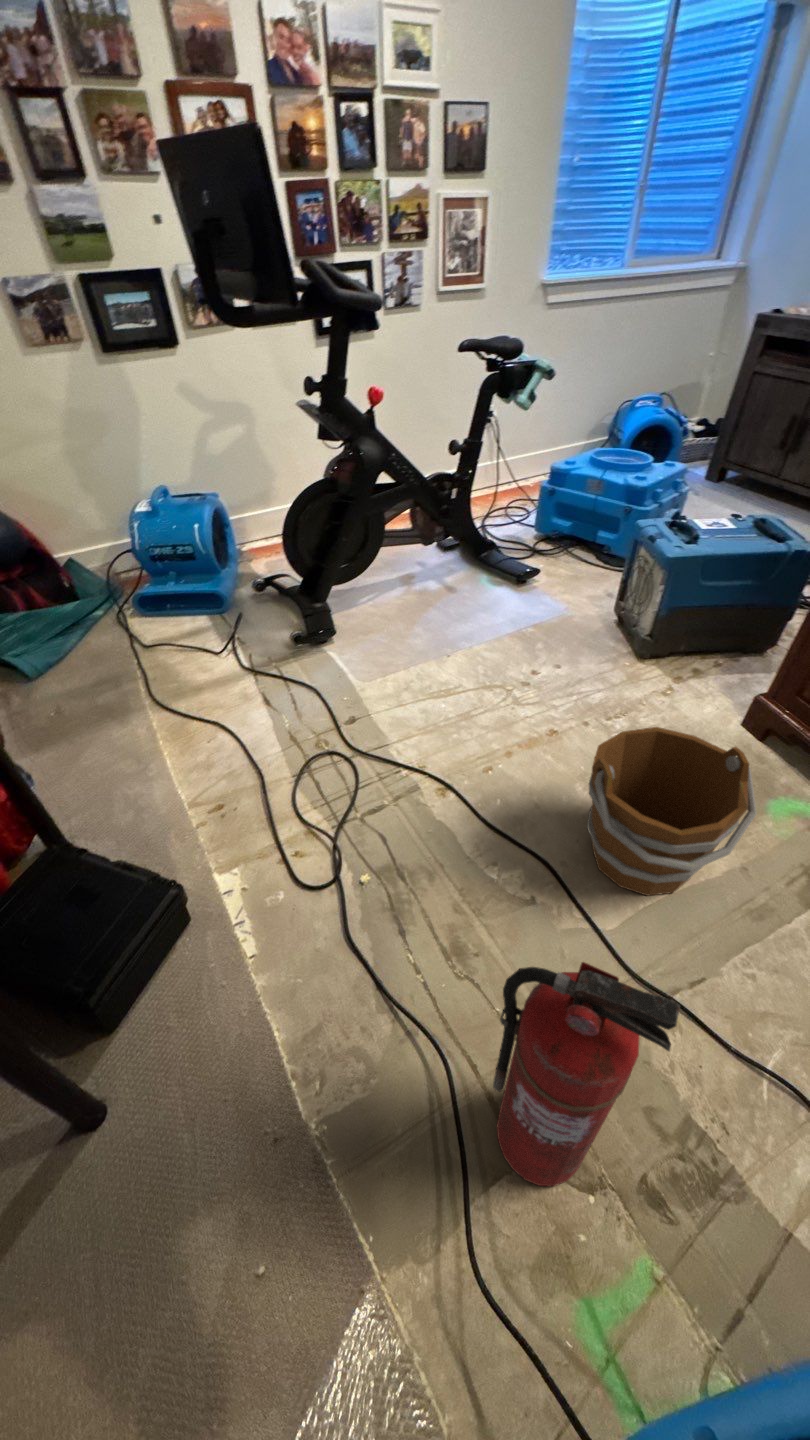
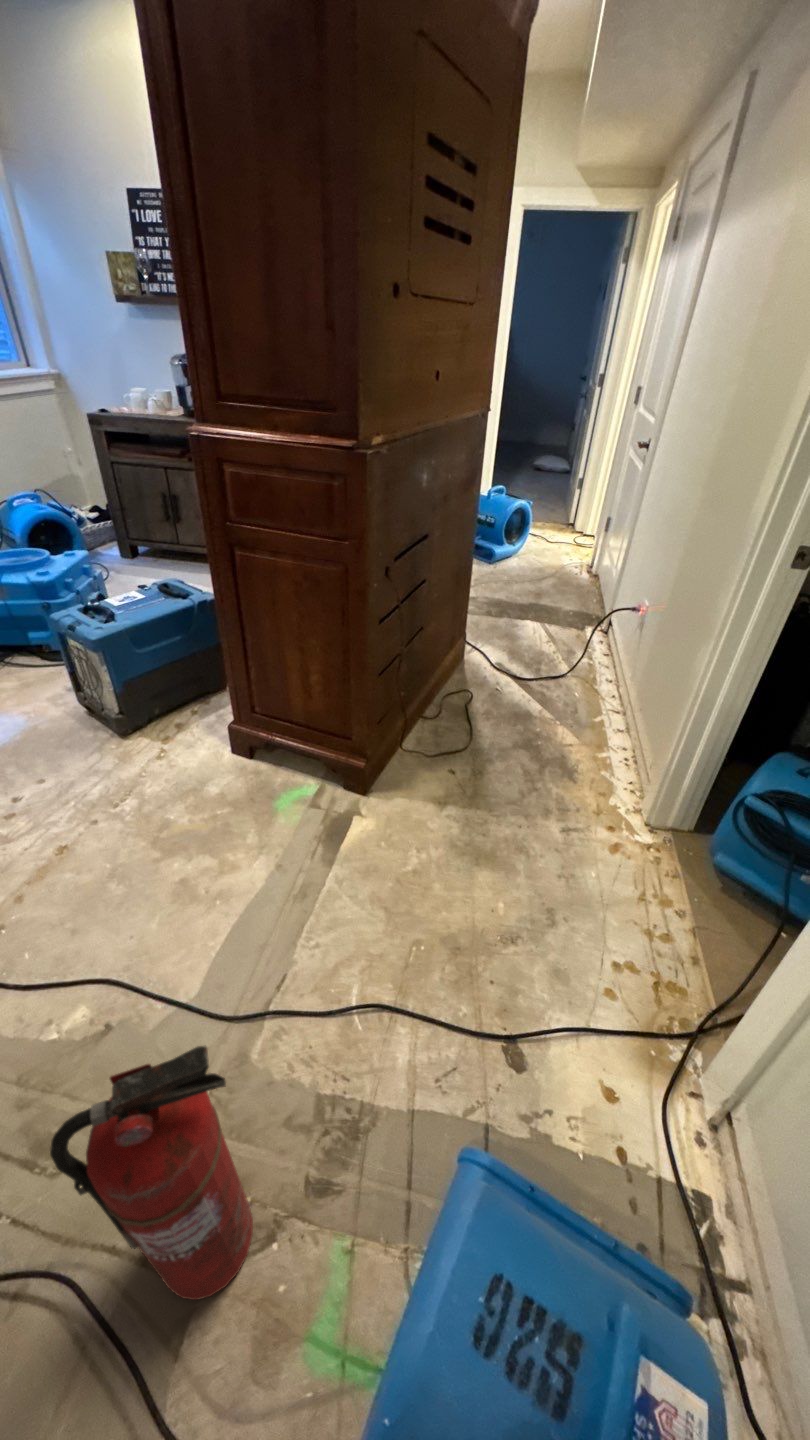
bucket: present [587,727,757,896] -> none [95,779,255,951]

